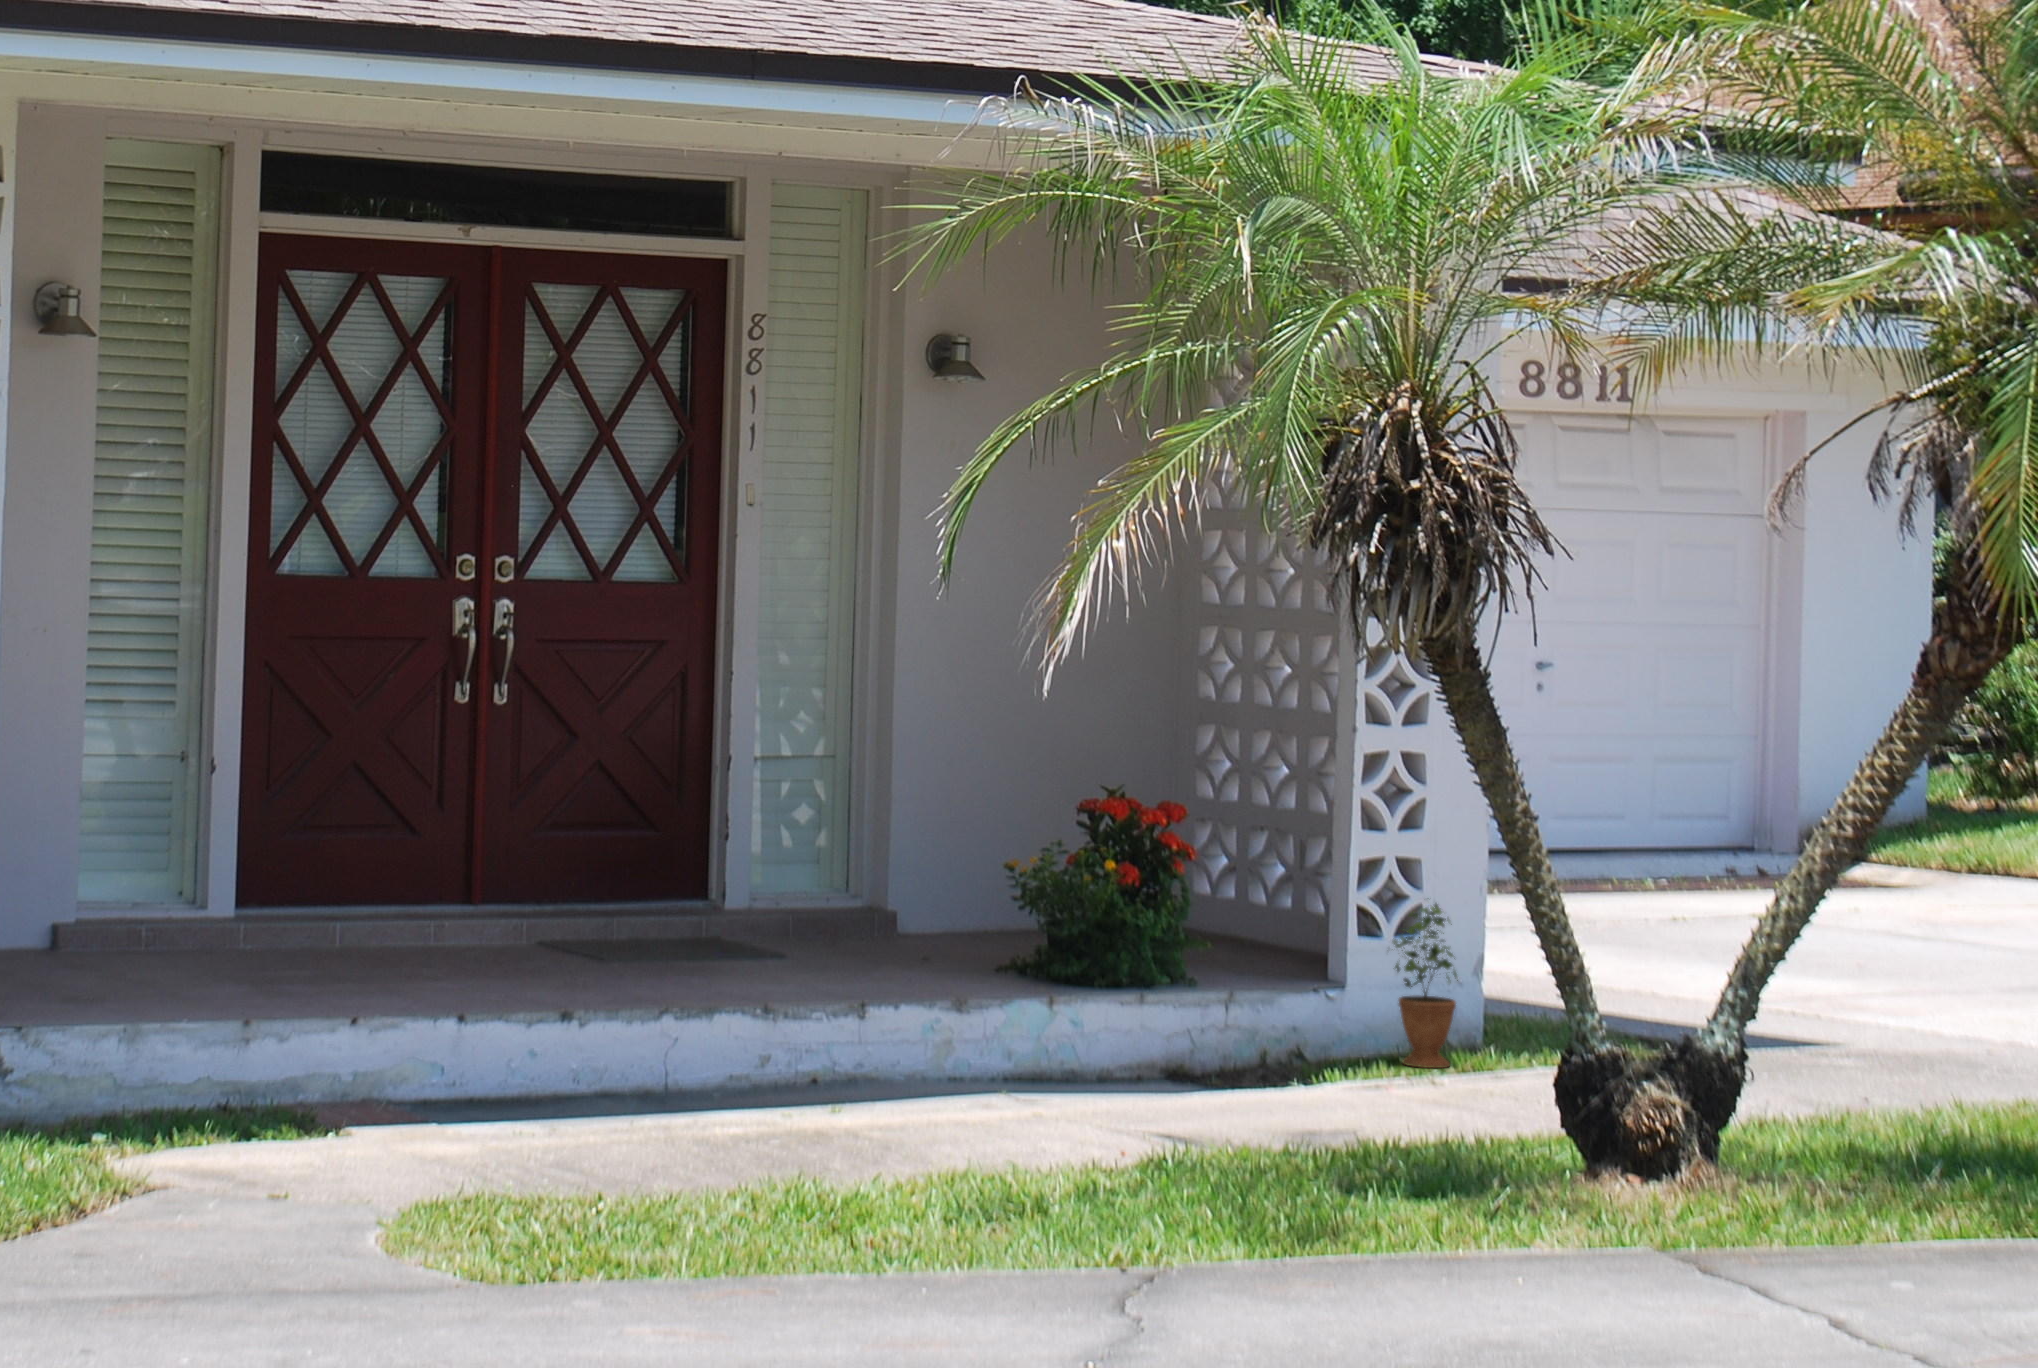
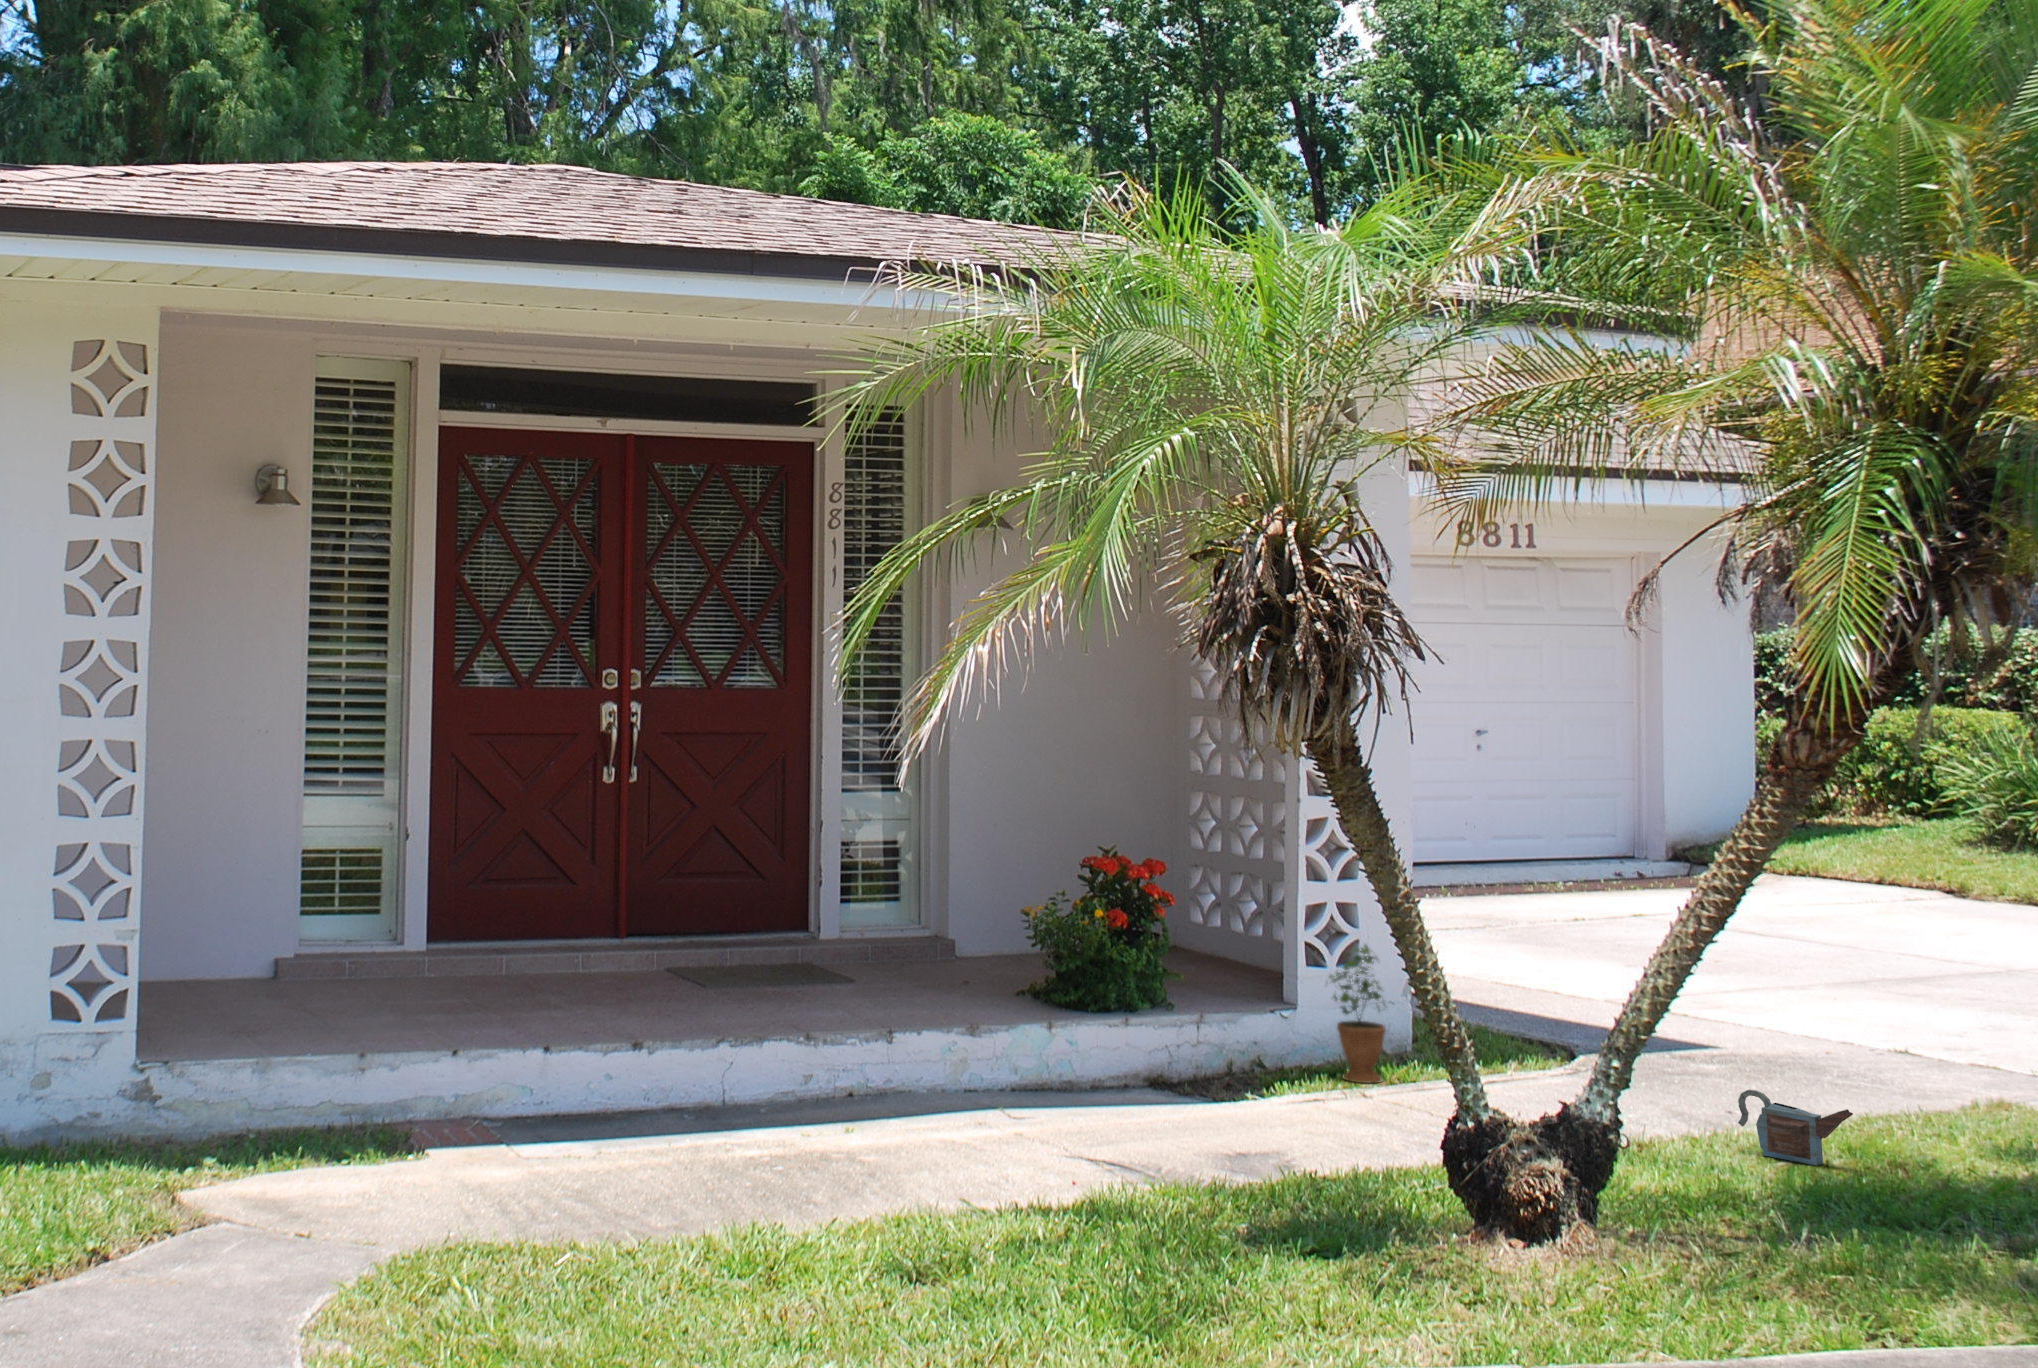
watering can: none [1854,1053,1978,1133] -> present [1738,1090,1853,1166]

